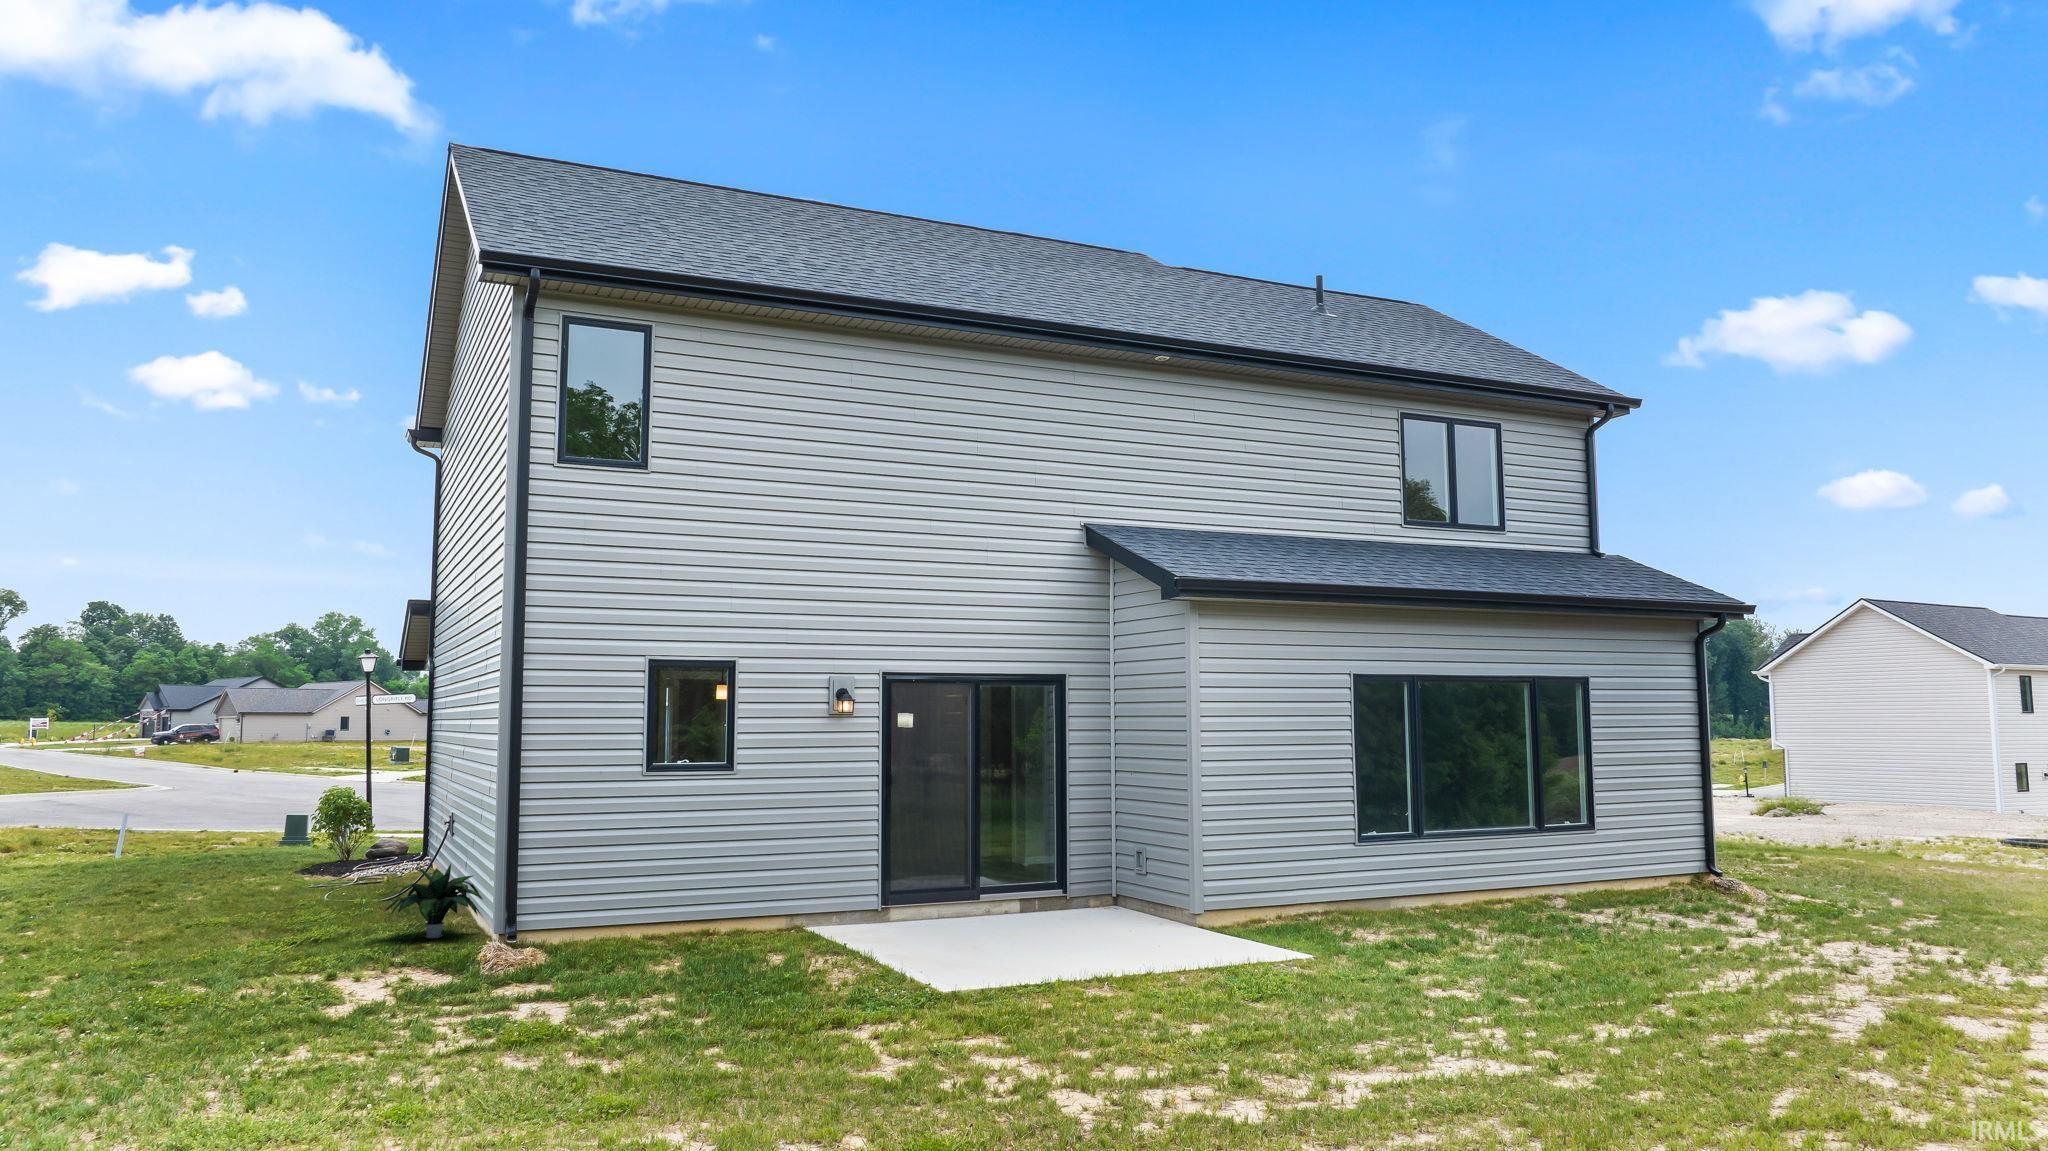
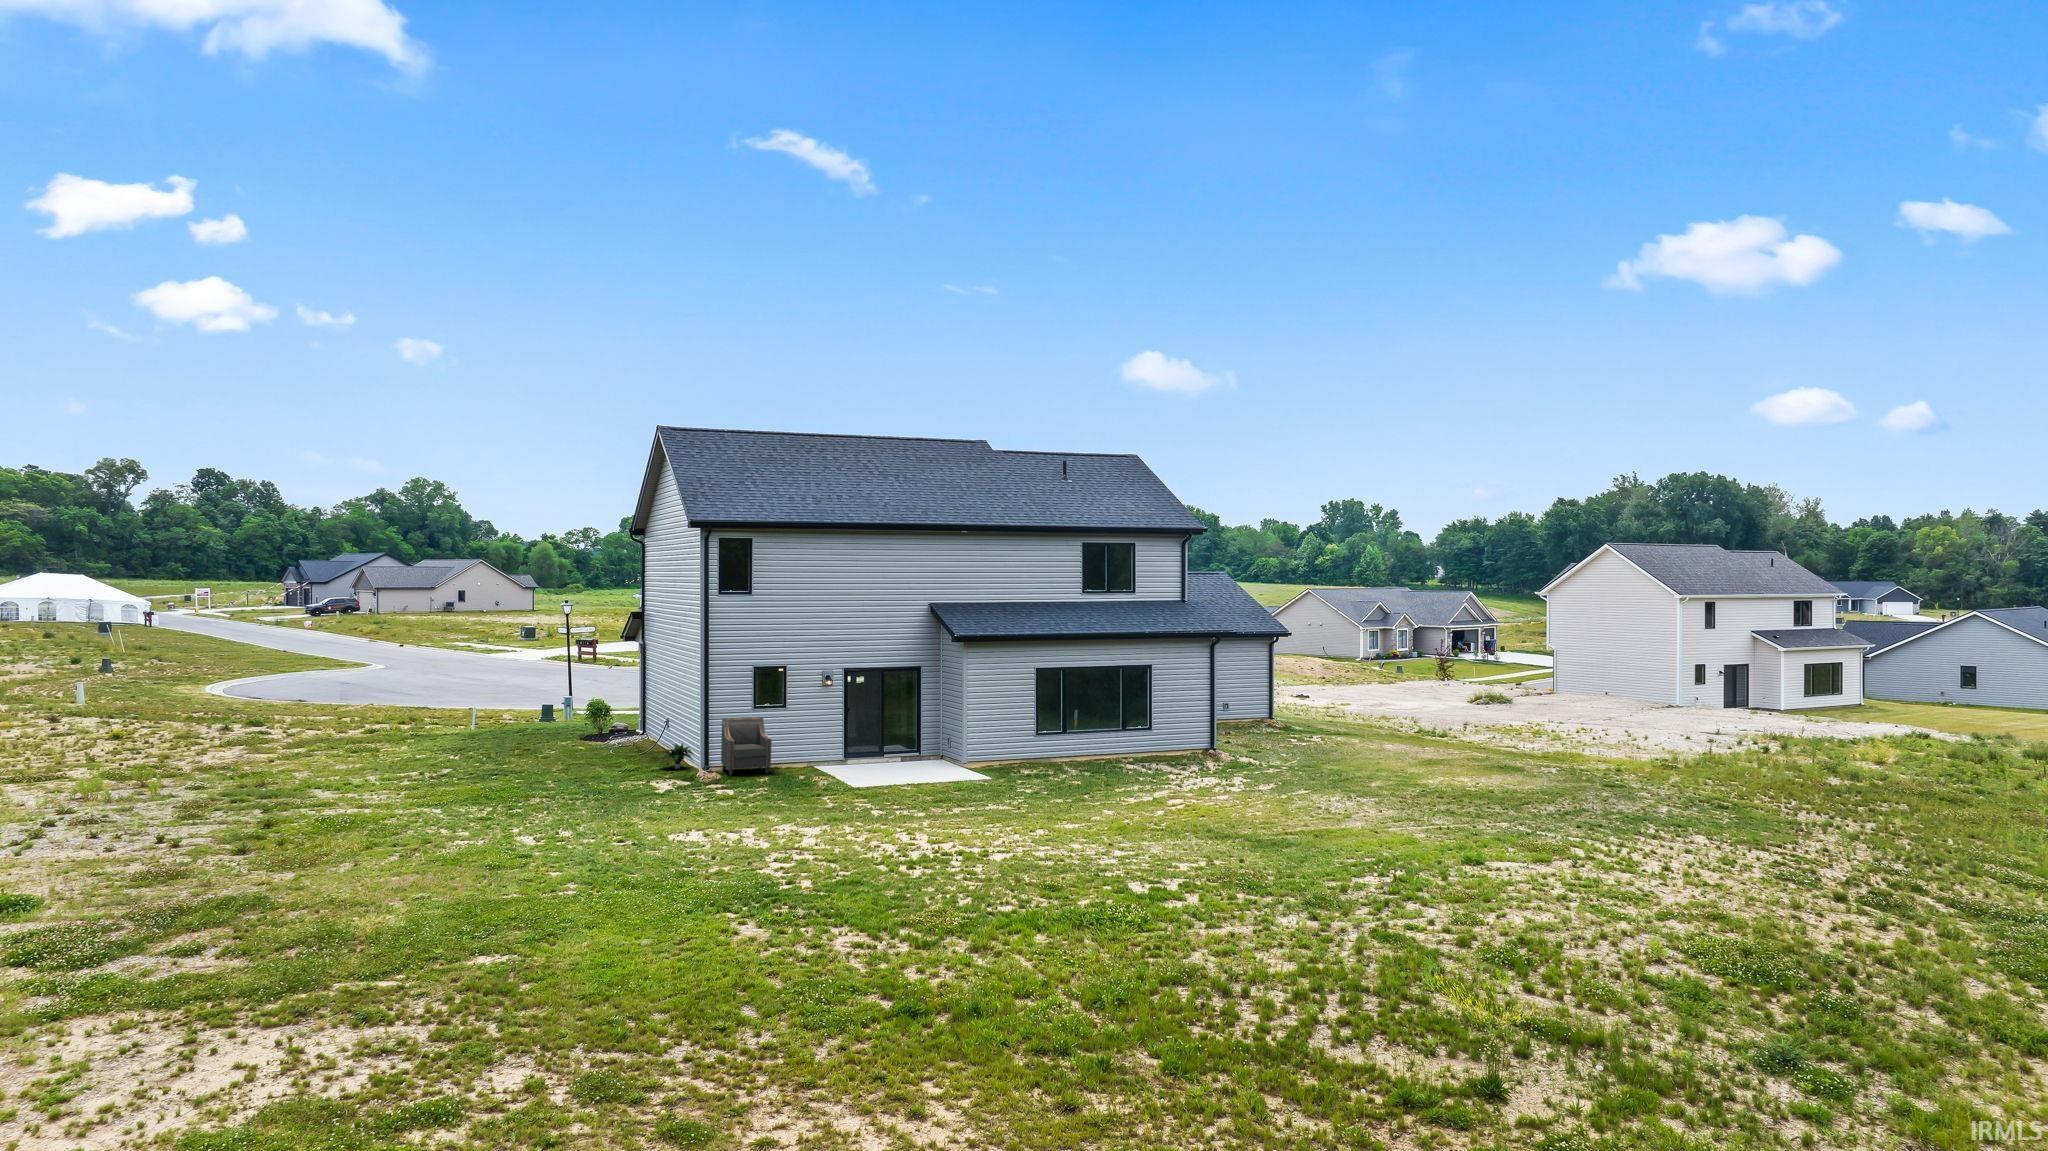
chair: none [555,794,693,959] -> present [721,717,772,776]

